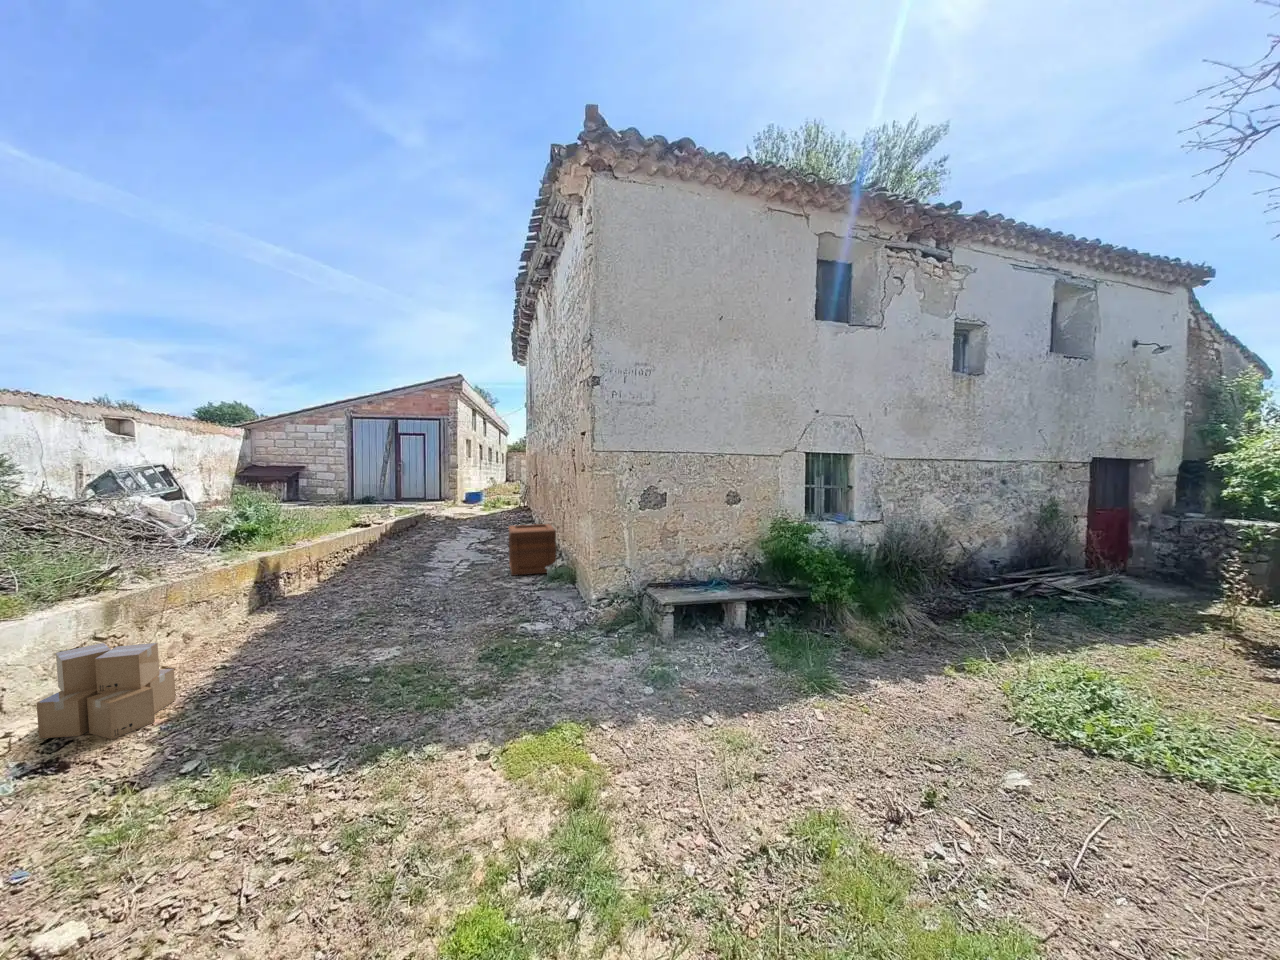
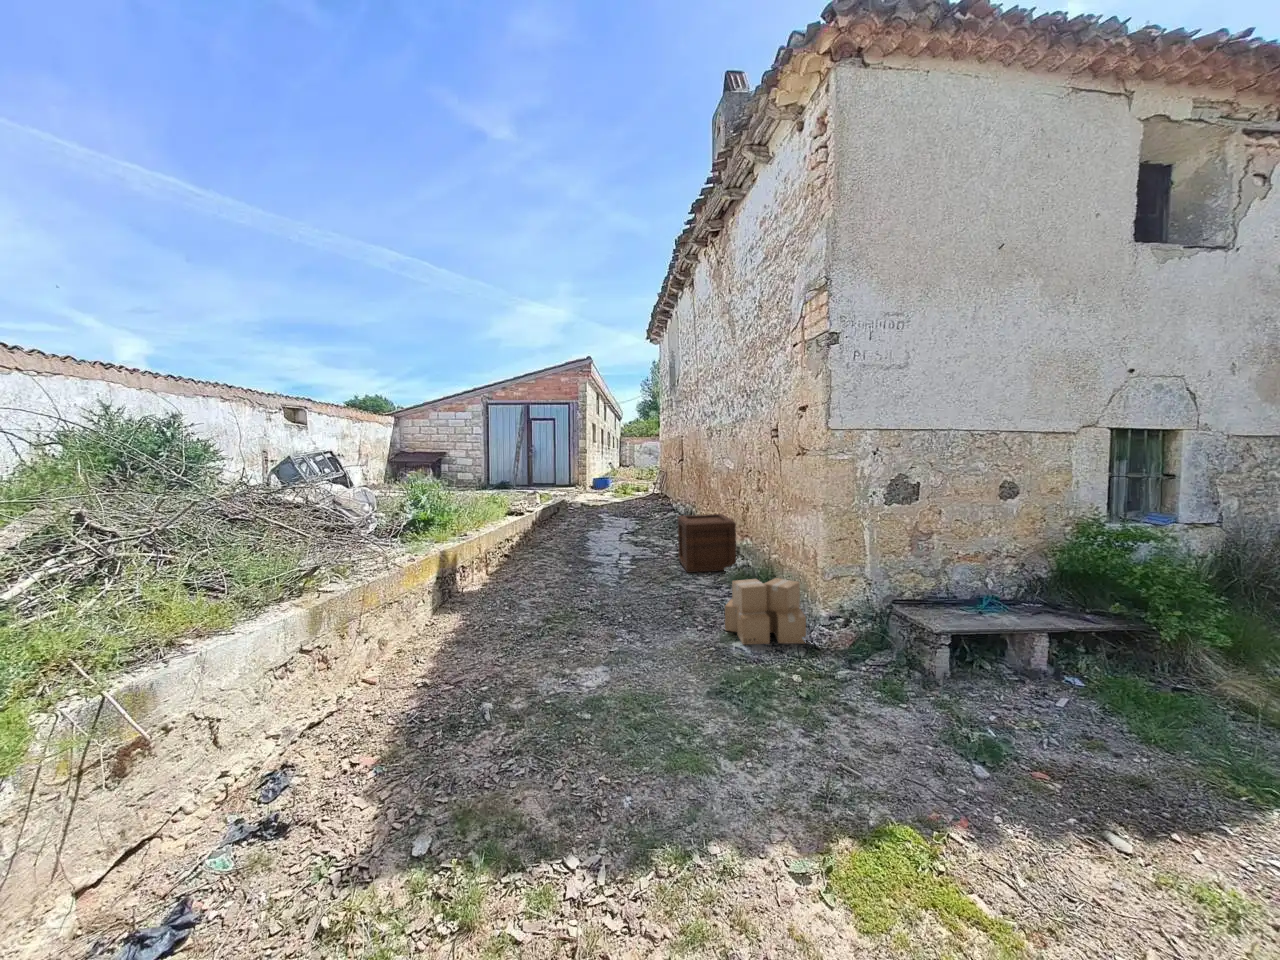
cardboard box: present [36,643,176,739] -> present [725,578,806,645]

